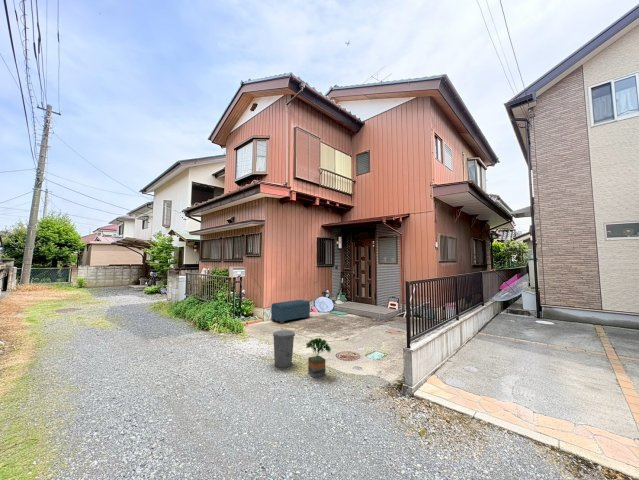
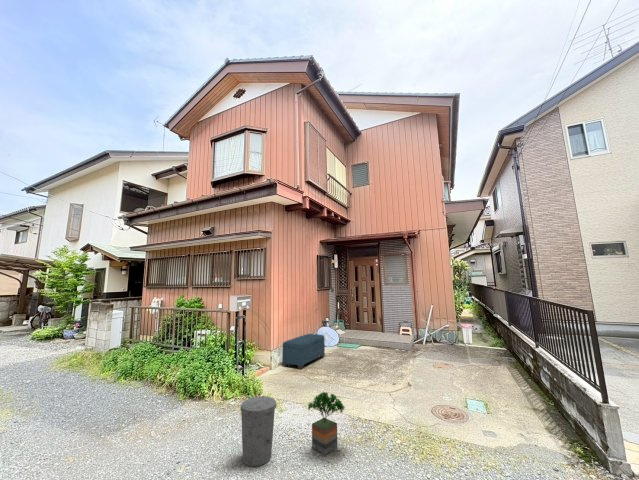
trash can: present [273,330,295,367] -> present [240,396,276,466]
potted tree: present [306,338,331,378] -> present [308,392,345,455]

